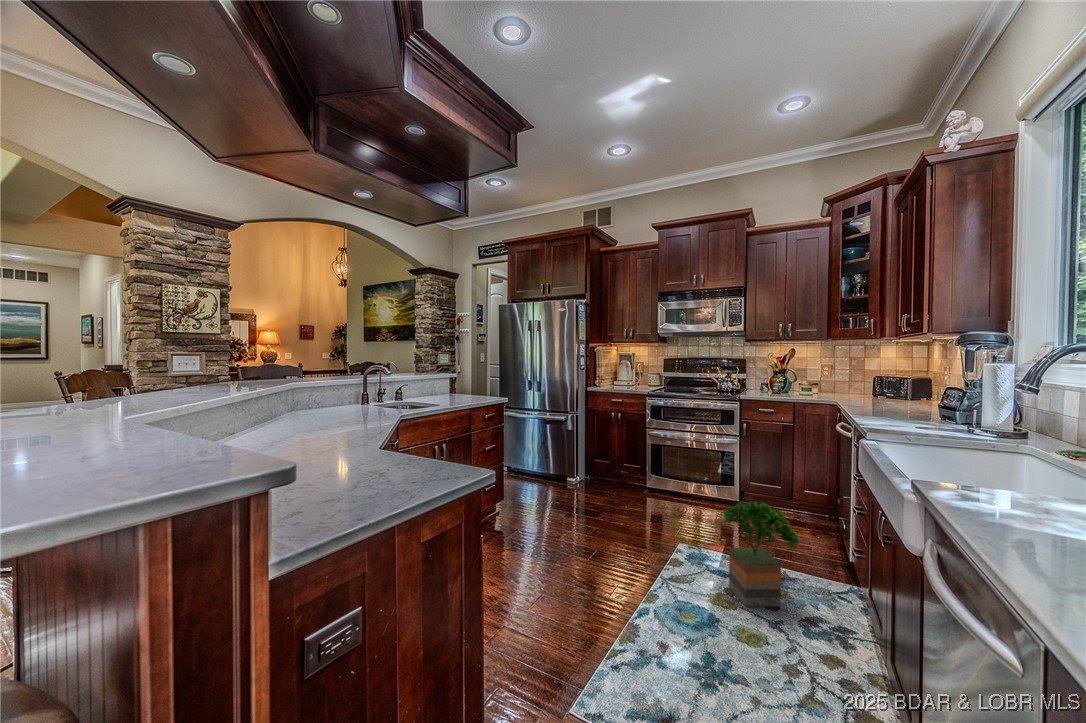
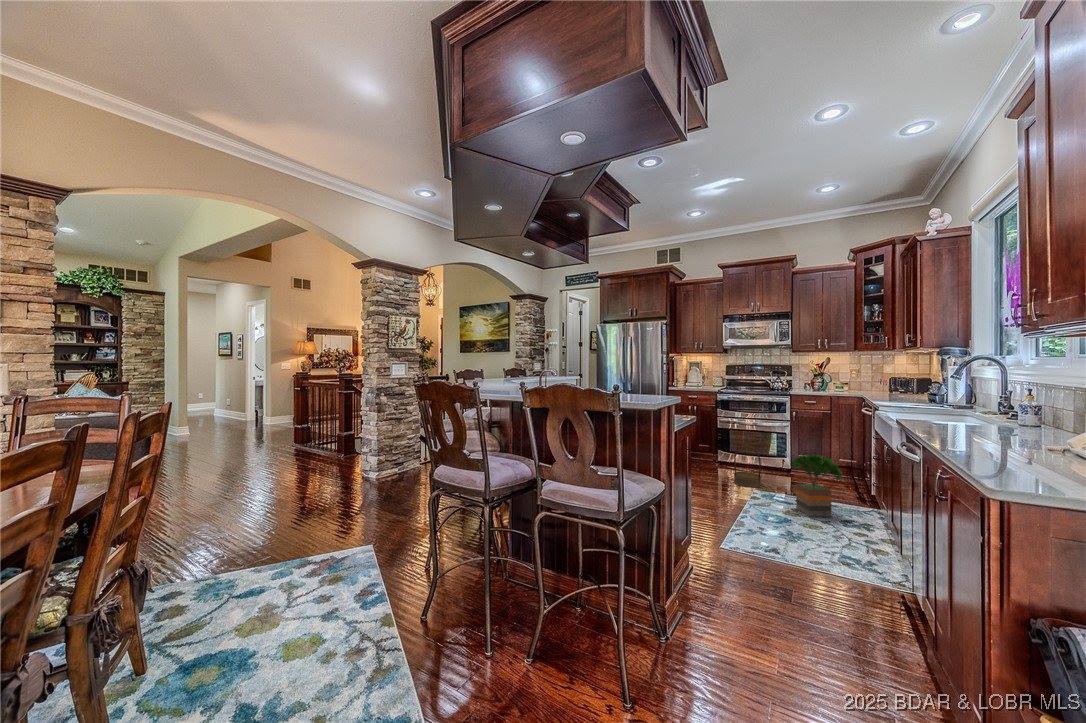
basket: none [654,475,690,537] -> present [734,445,761,487]

